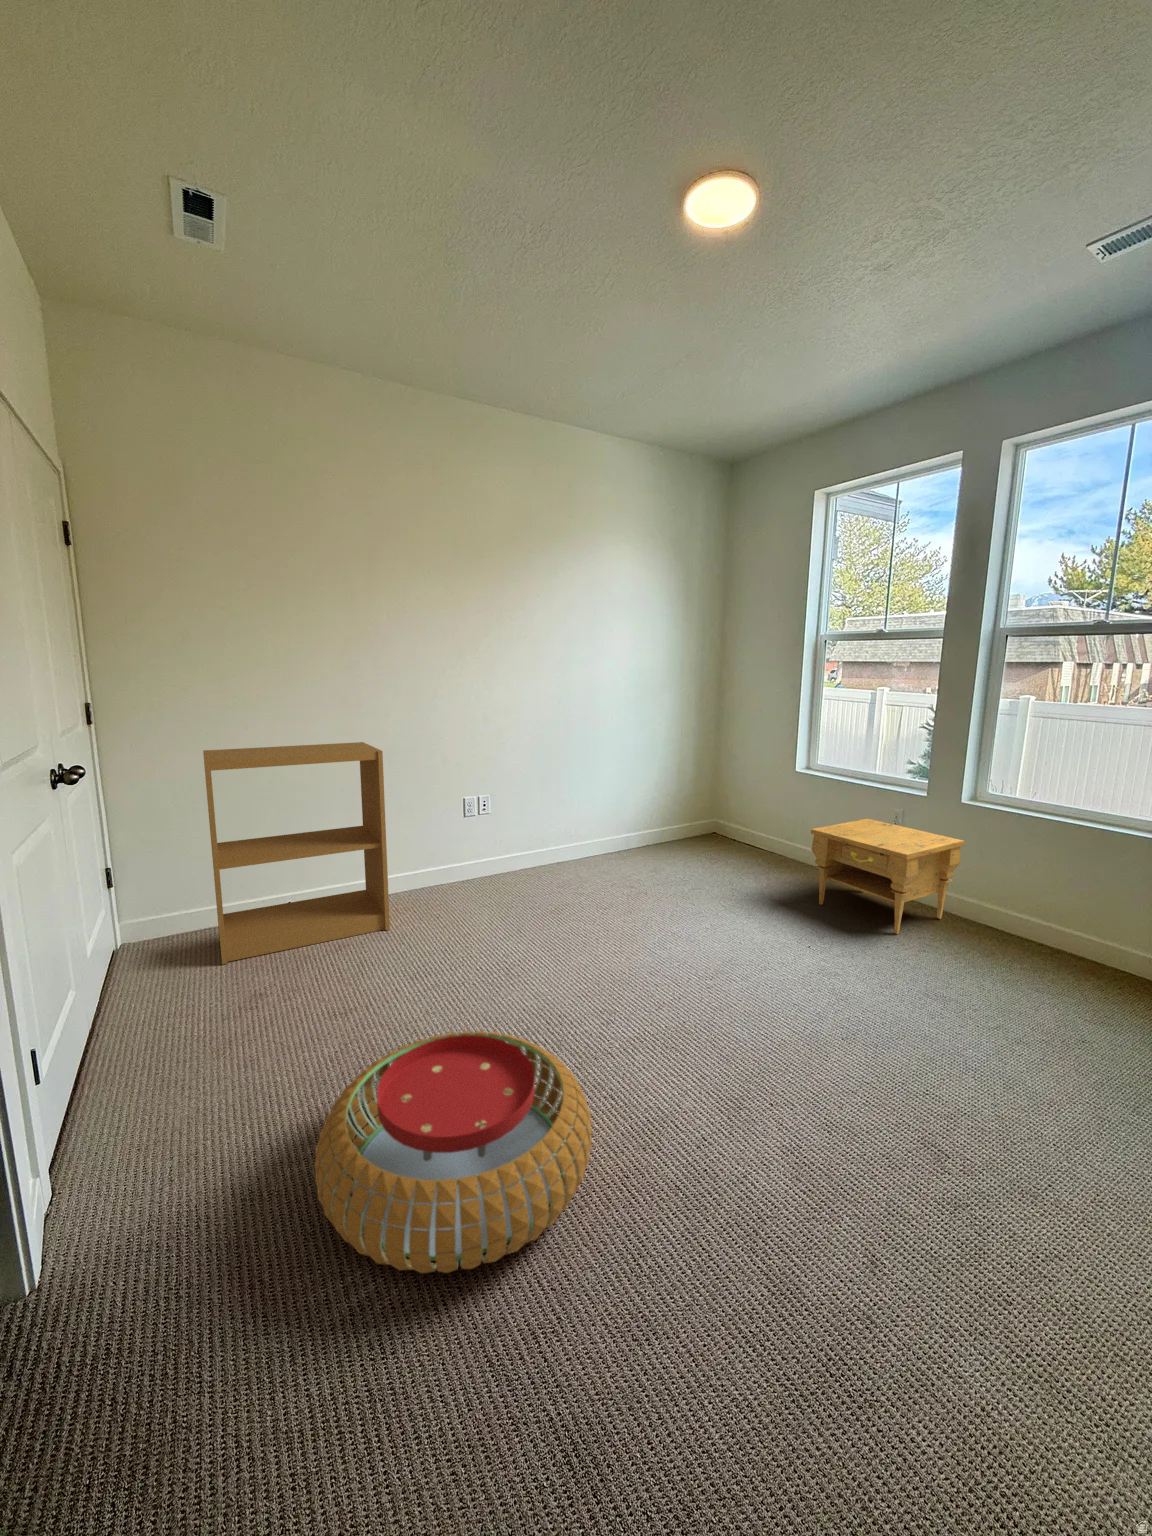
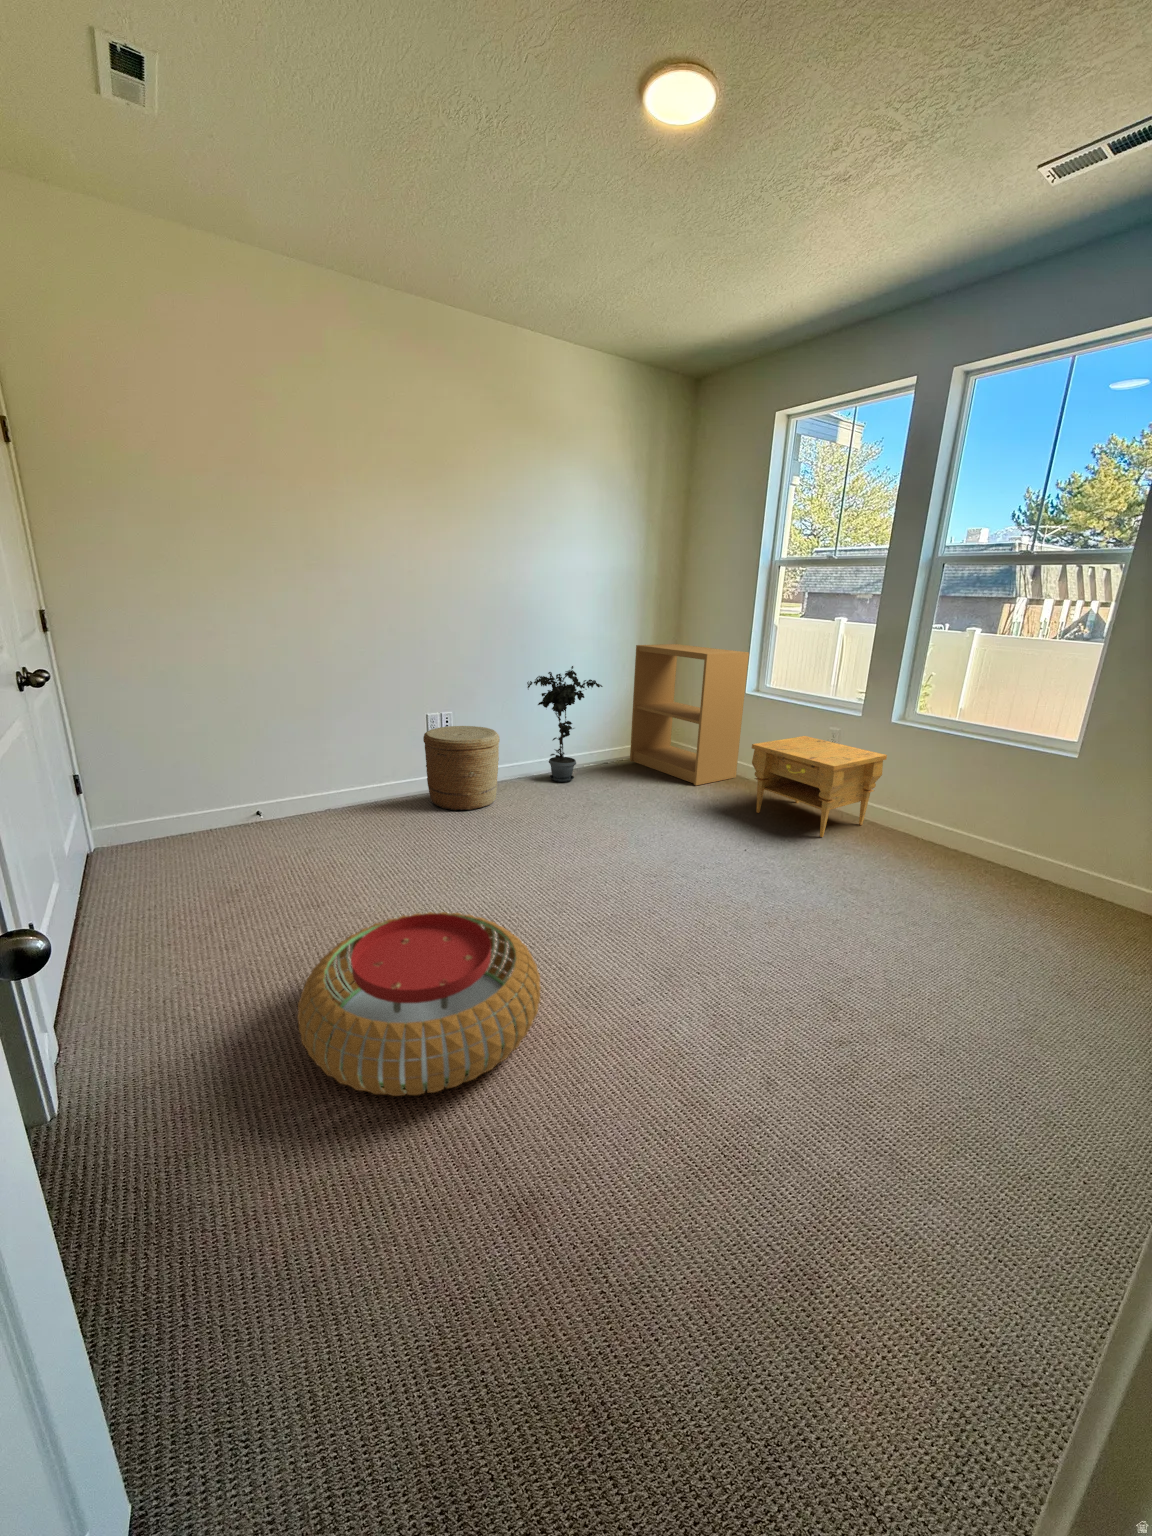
bookshelf: present [203,742,390,964] -> present [630,644,749,785]
potted plant: none [566,747,646,869] -> present [527,666,603,782]
woven basket: none [459,811,538,903] -> present [423,726,500,810]

